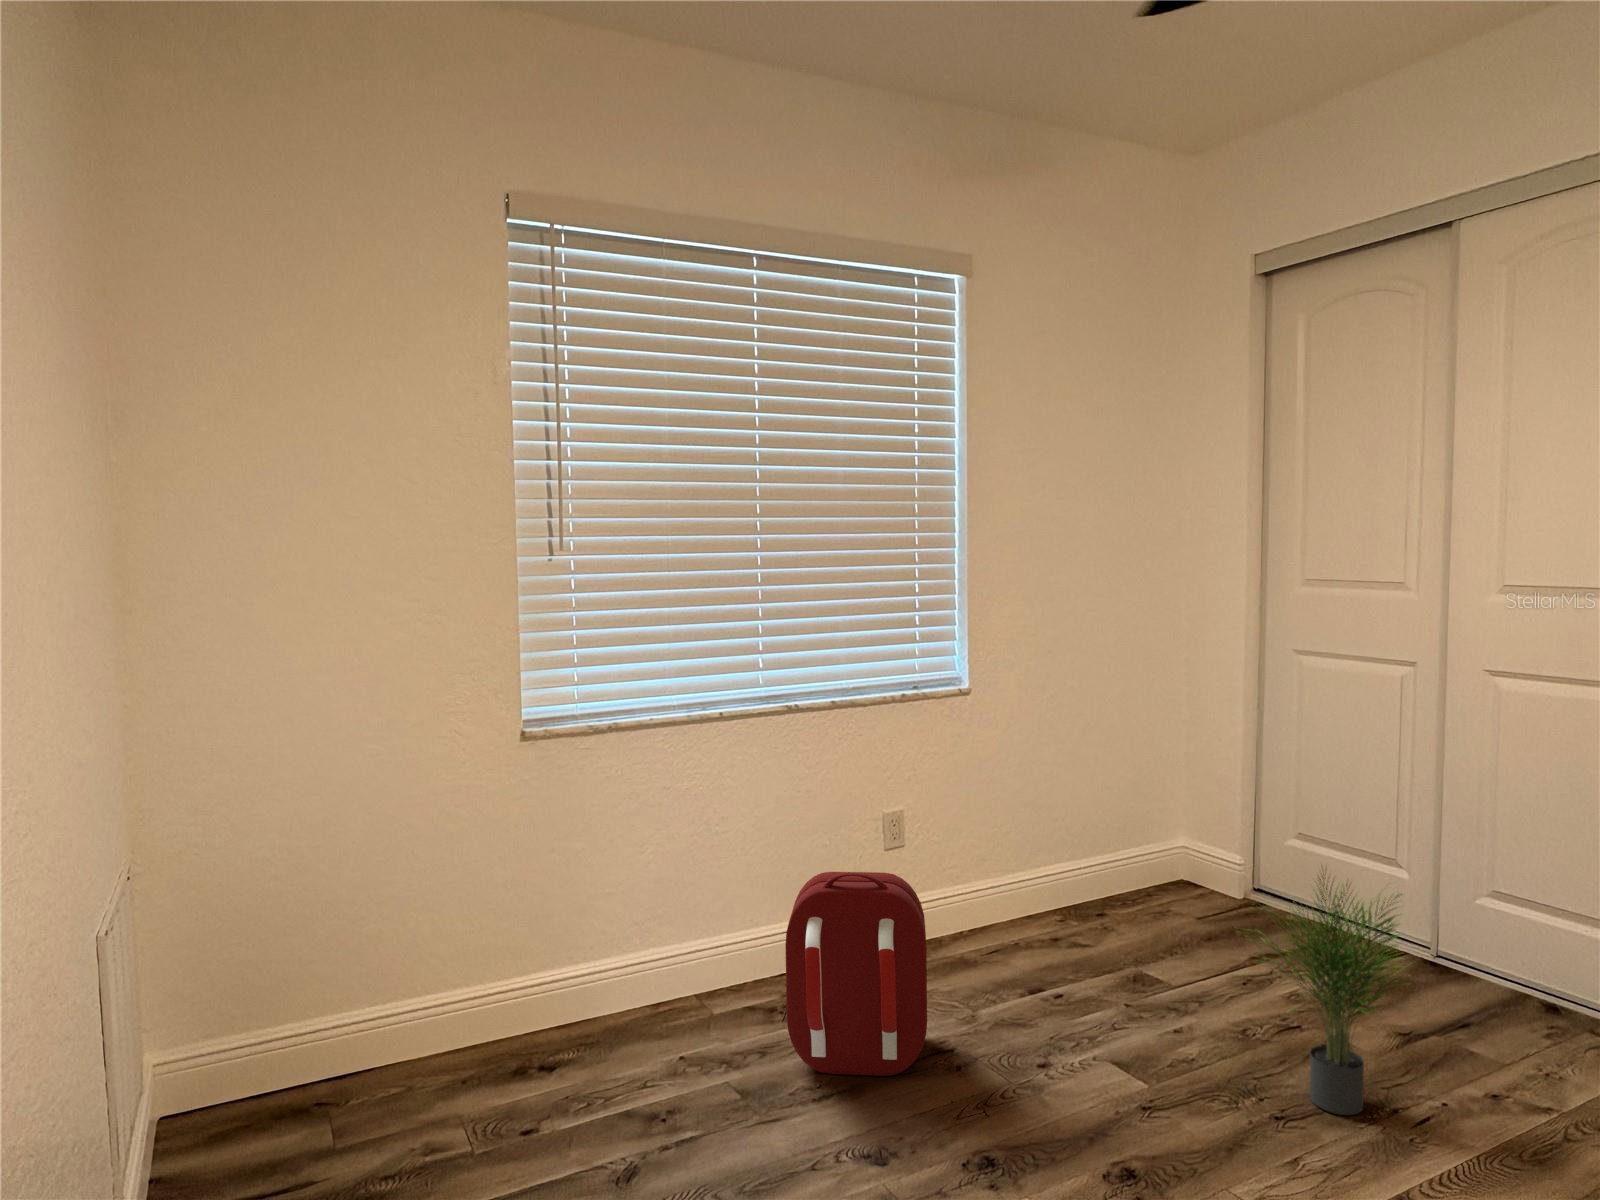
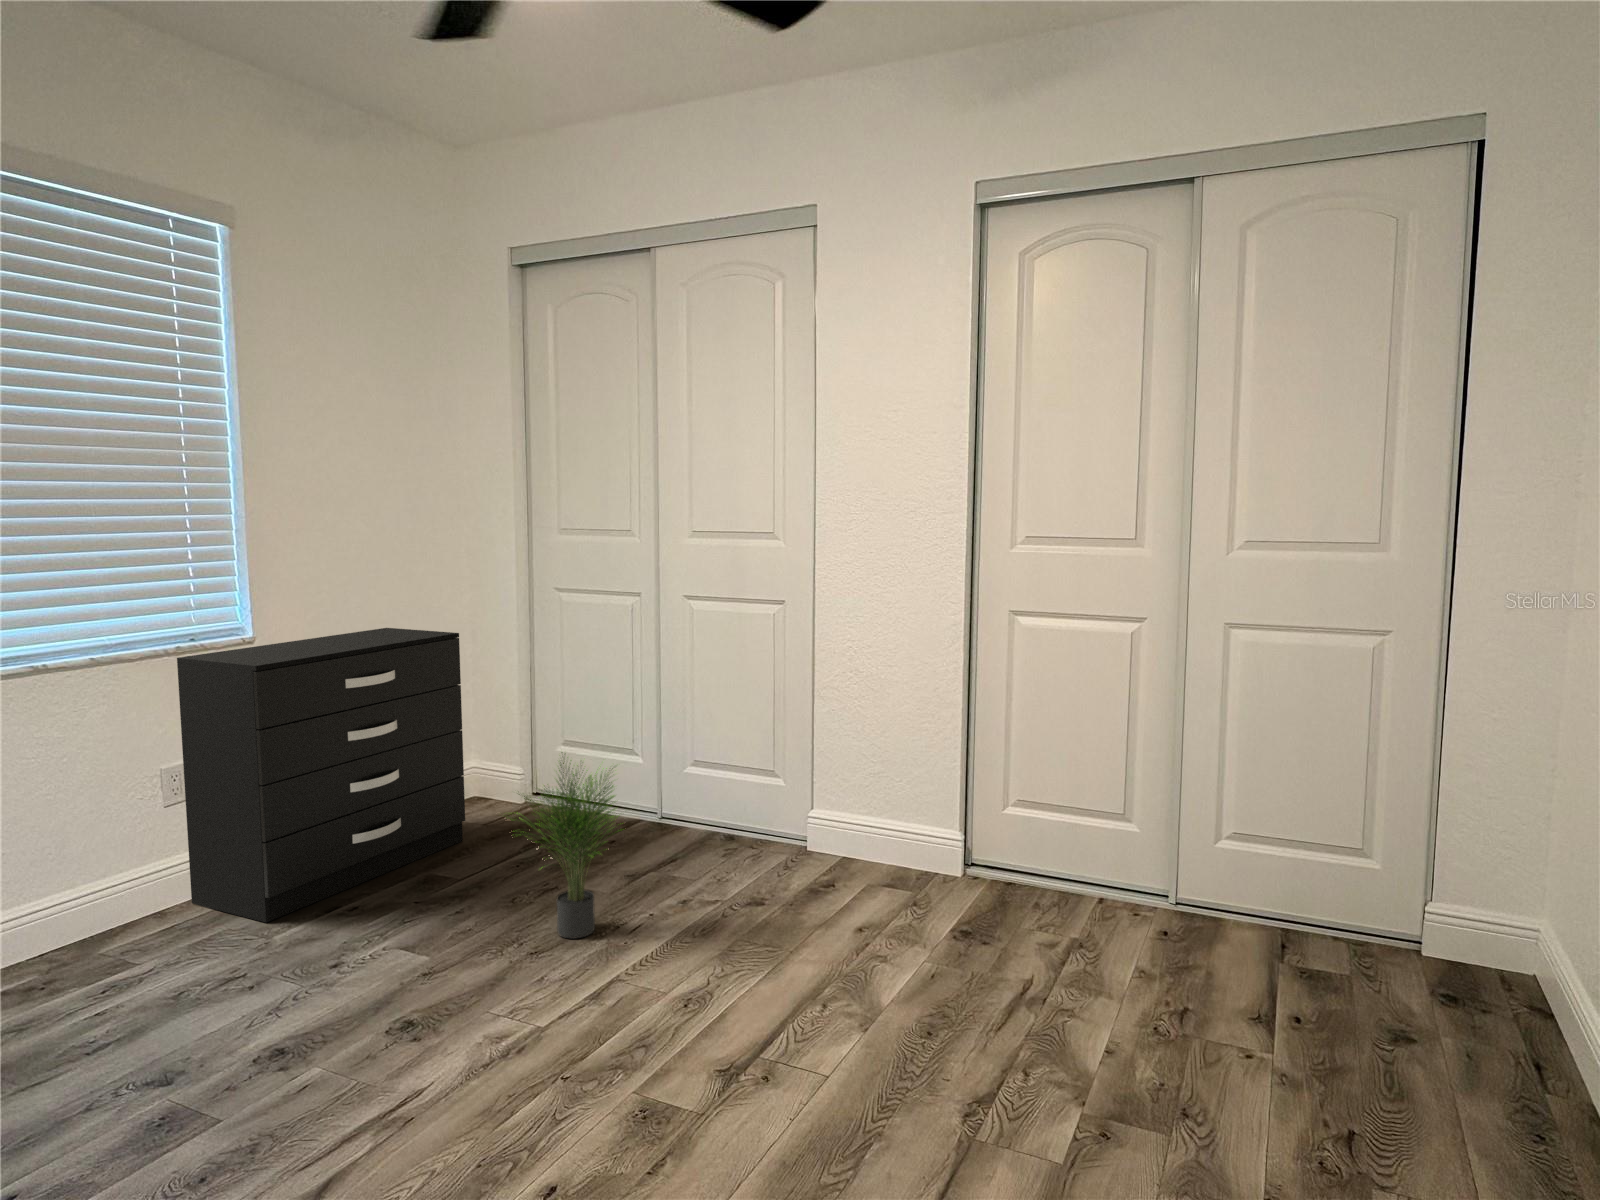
dresser: none [903,684,1179,990] -> present [177,628,465,923]
backpack: present [782,872,927,1076] -> none [41,821,214,1030]

